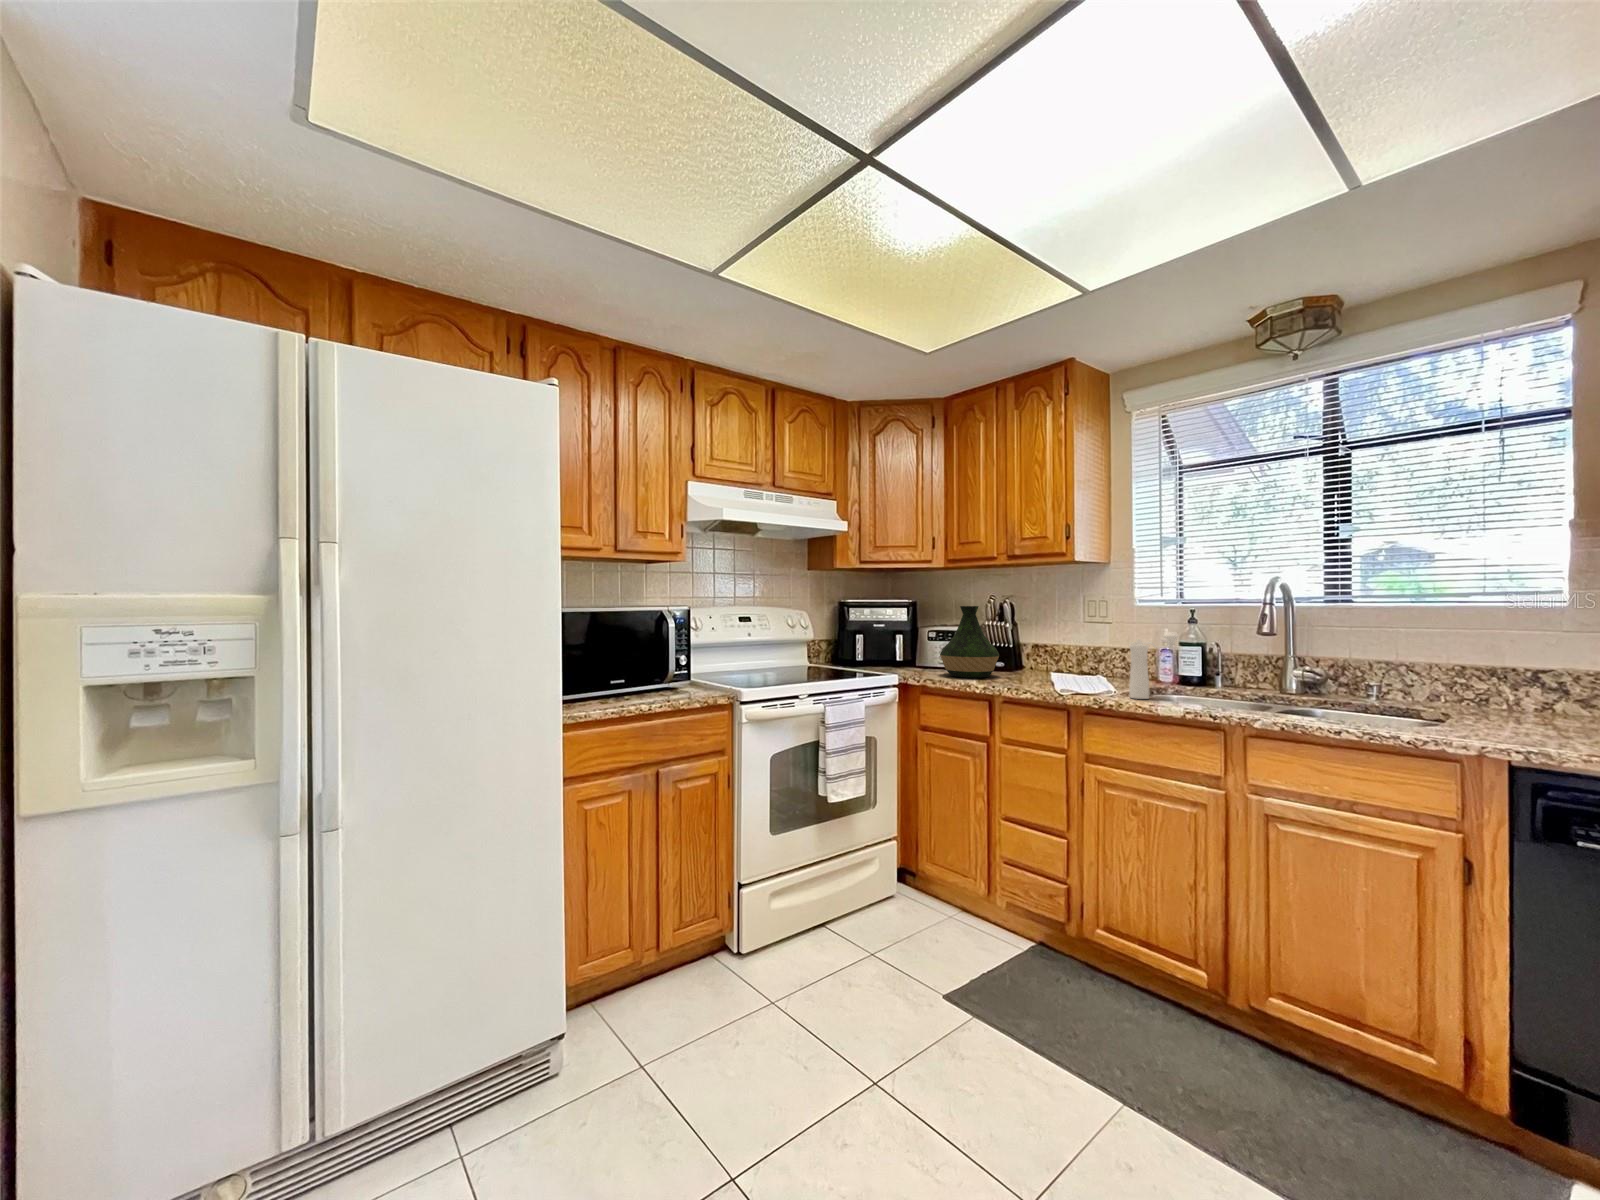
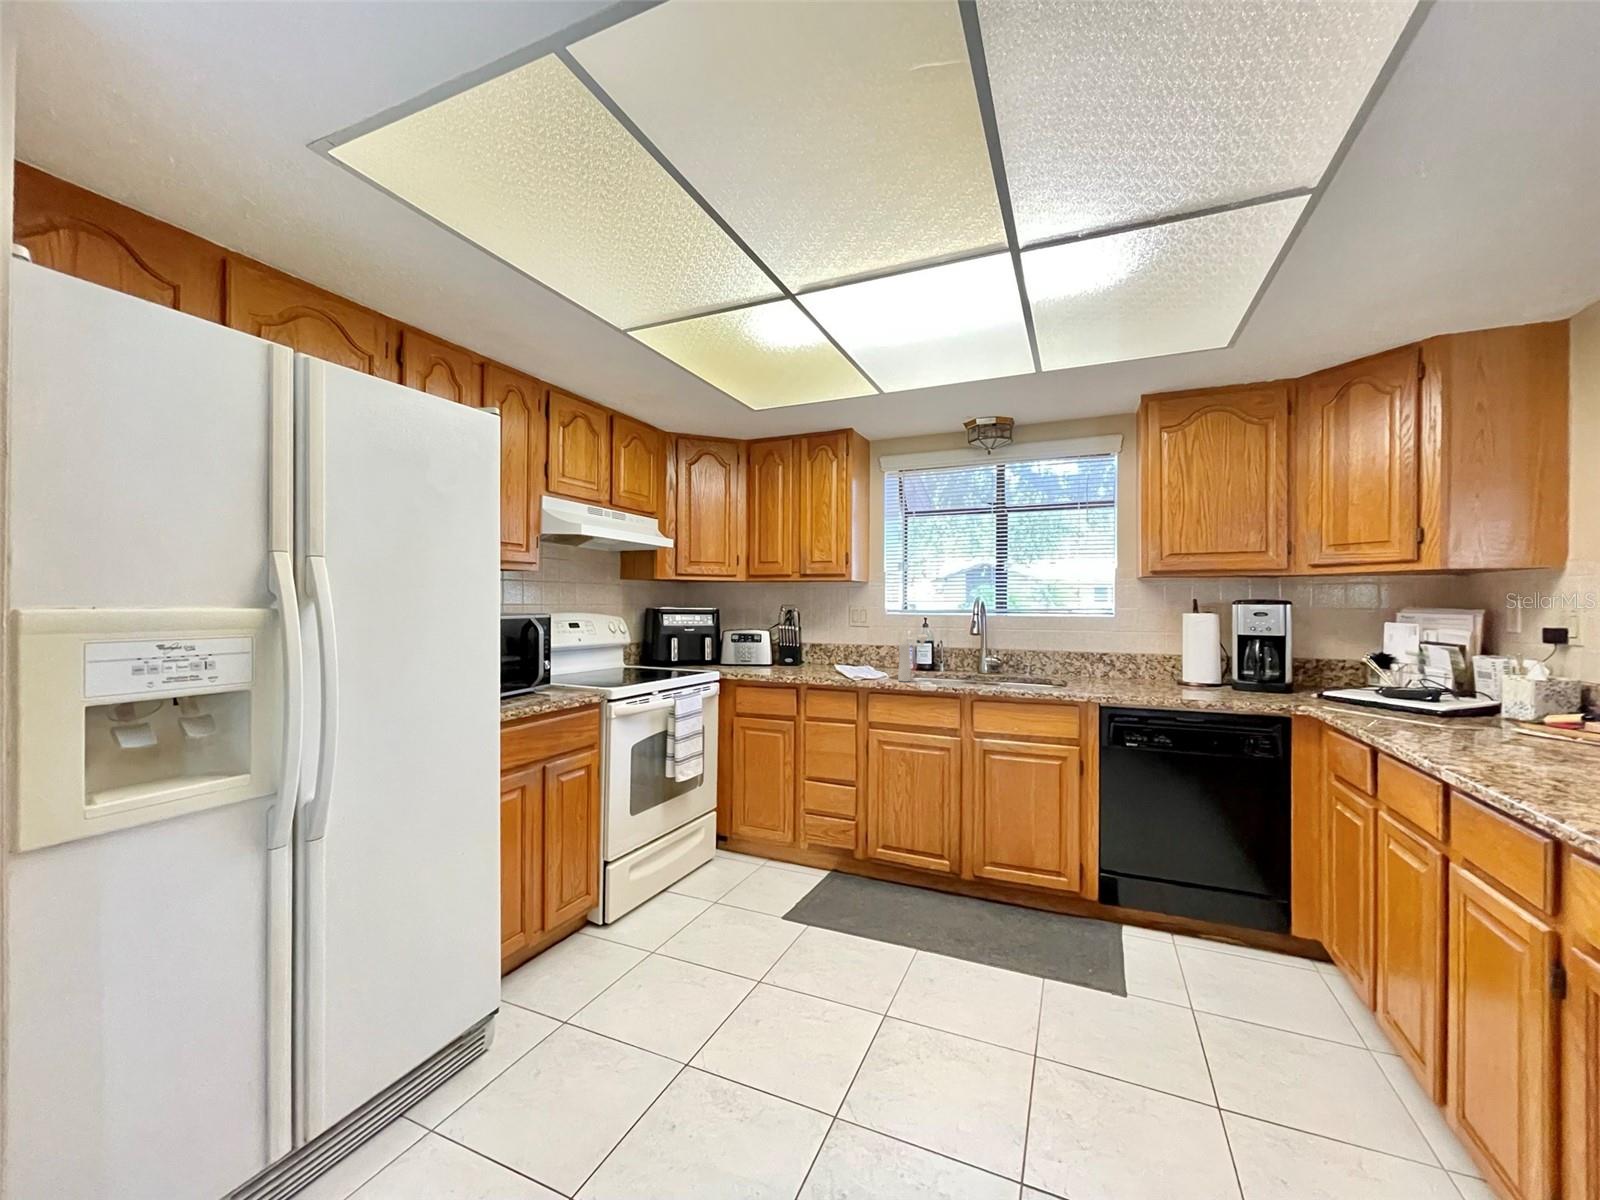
vase: present [940,606,999,678] -> none [751,615,798,672]

